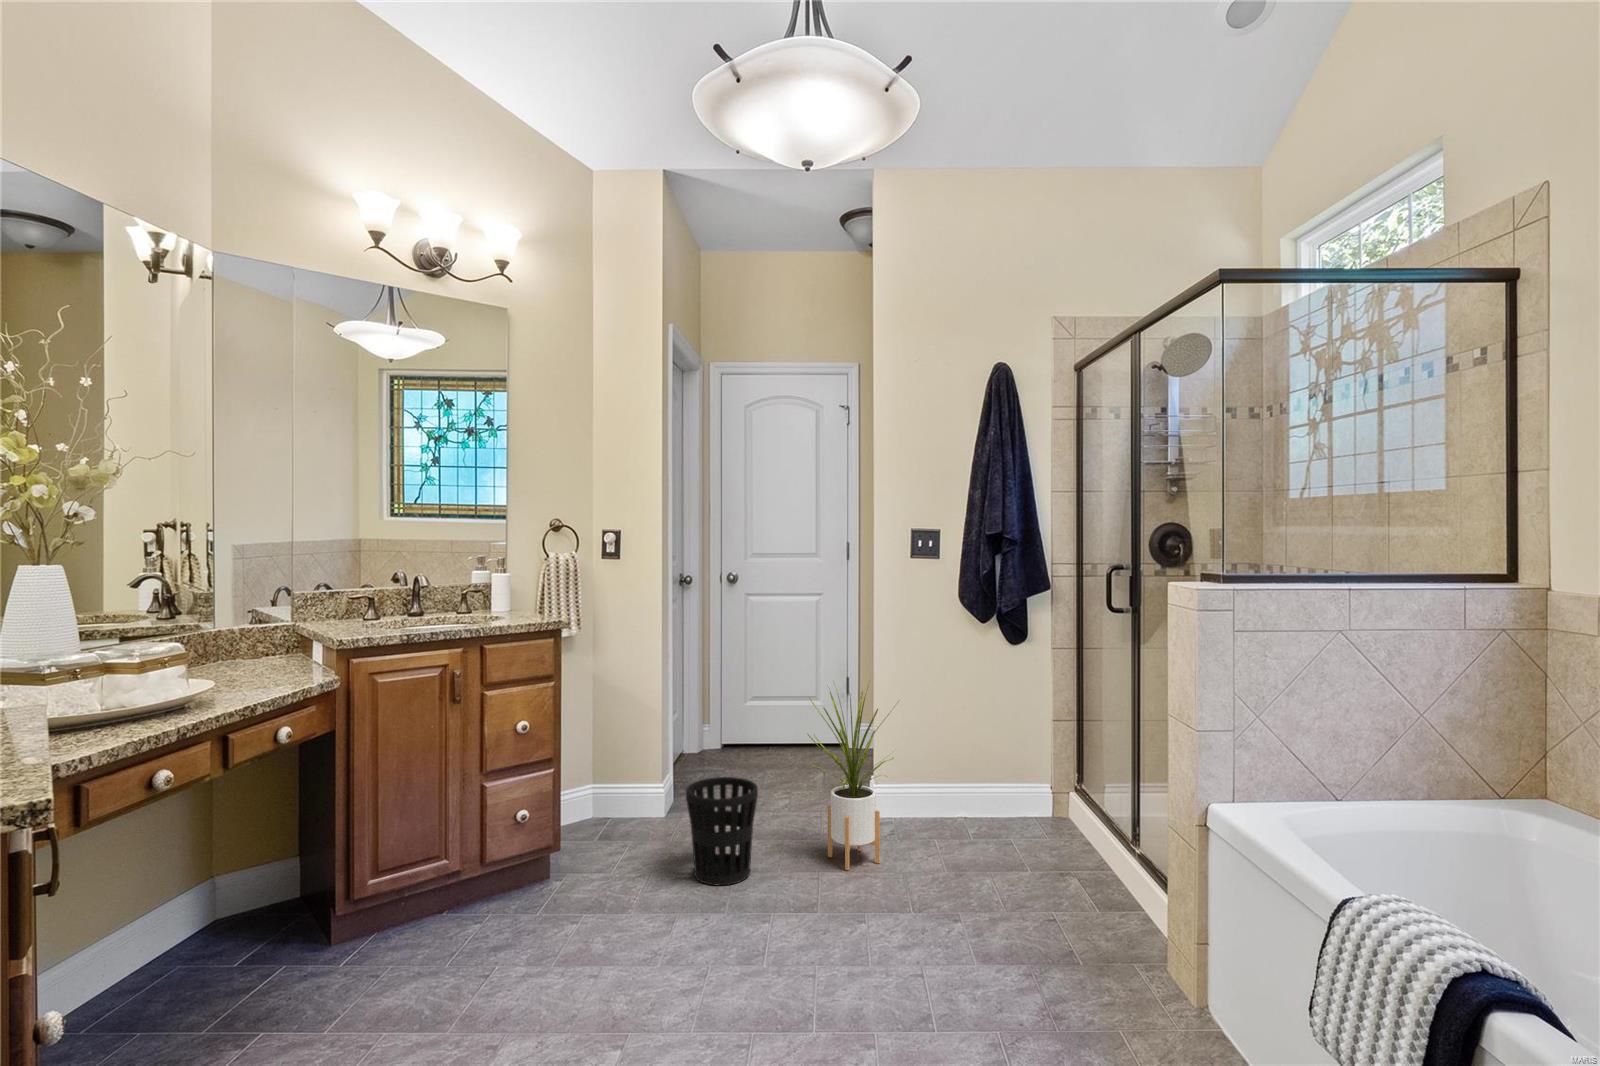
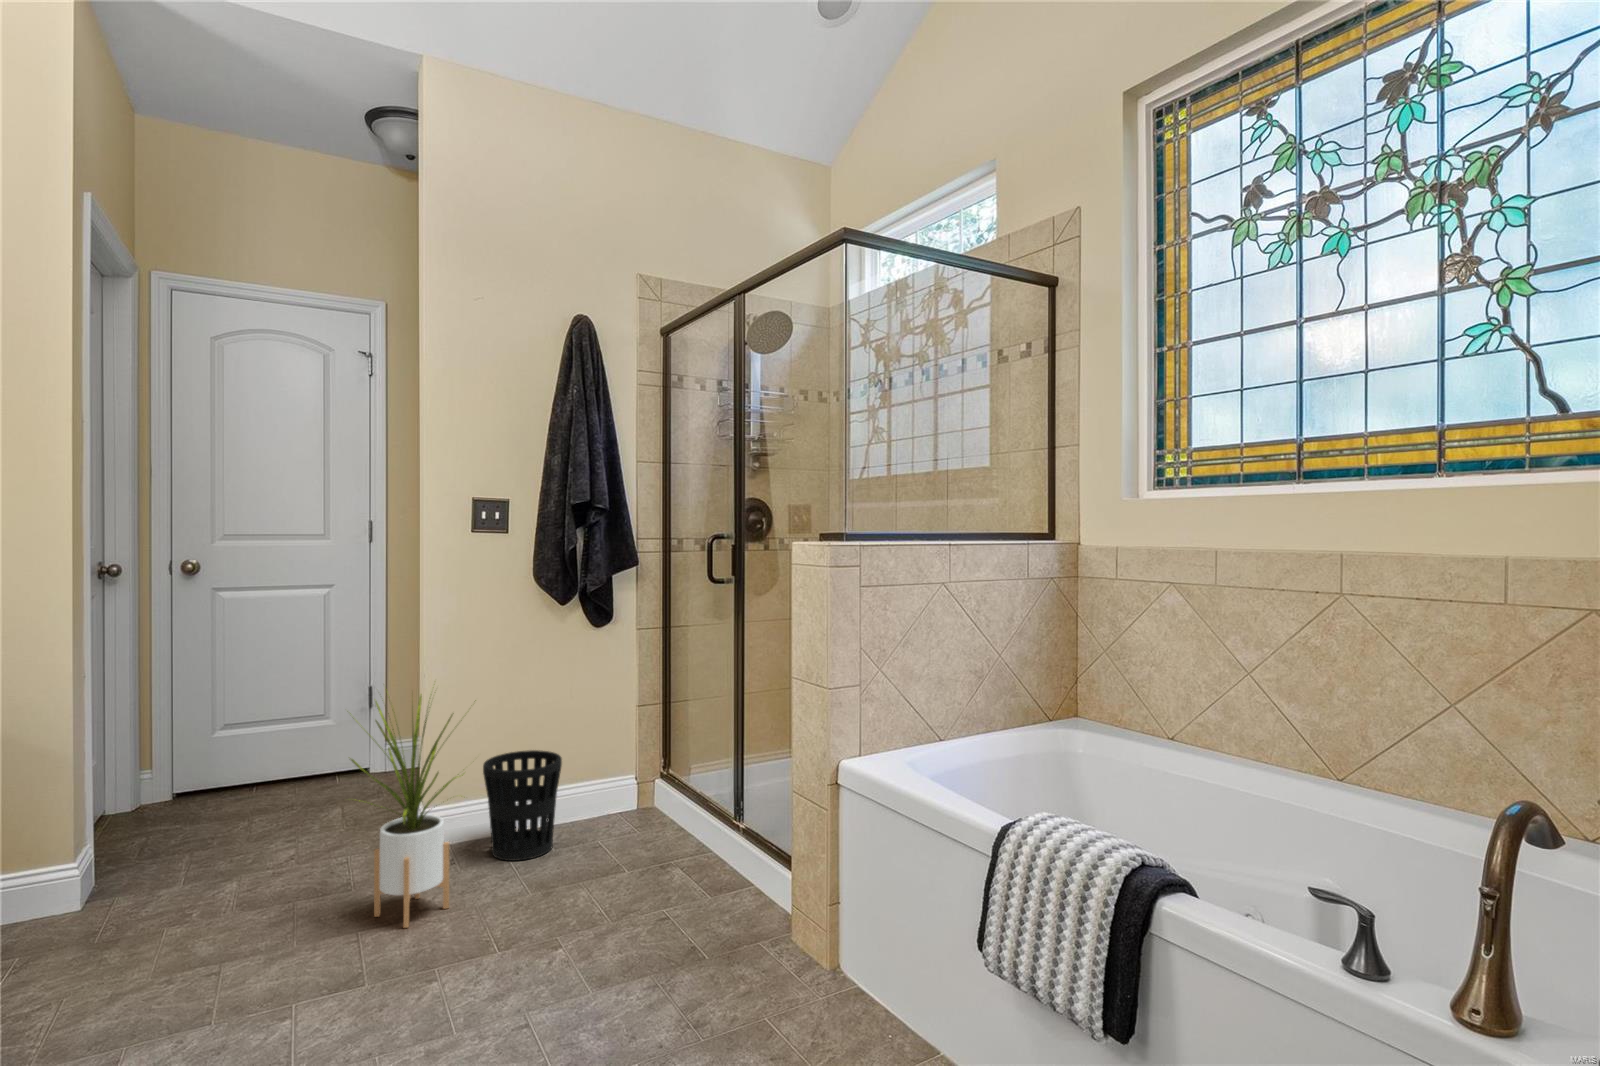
wastebasket: present [686,777,758,885] -> present [483,750,562,861]

